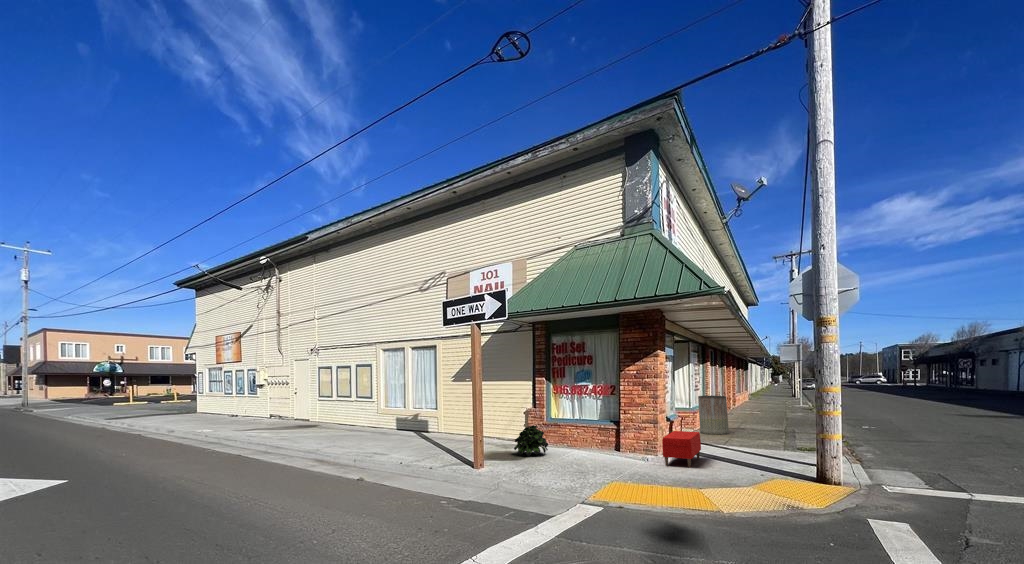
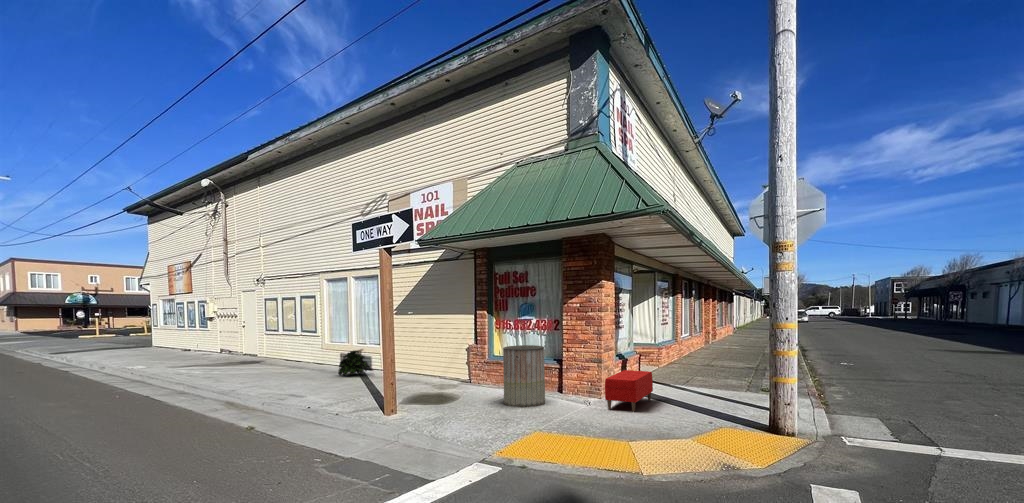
trash can: present [698,396,729,435] -> present [503,345,545,407]
potted plant: present [514,425,548,456] -> present [338,350,370,376]

